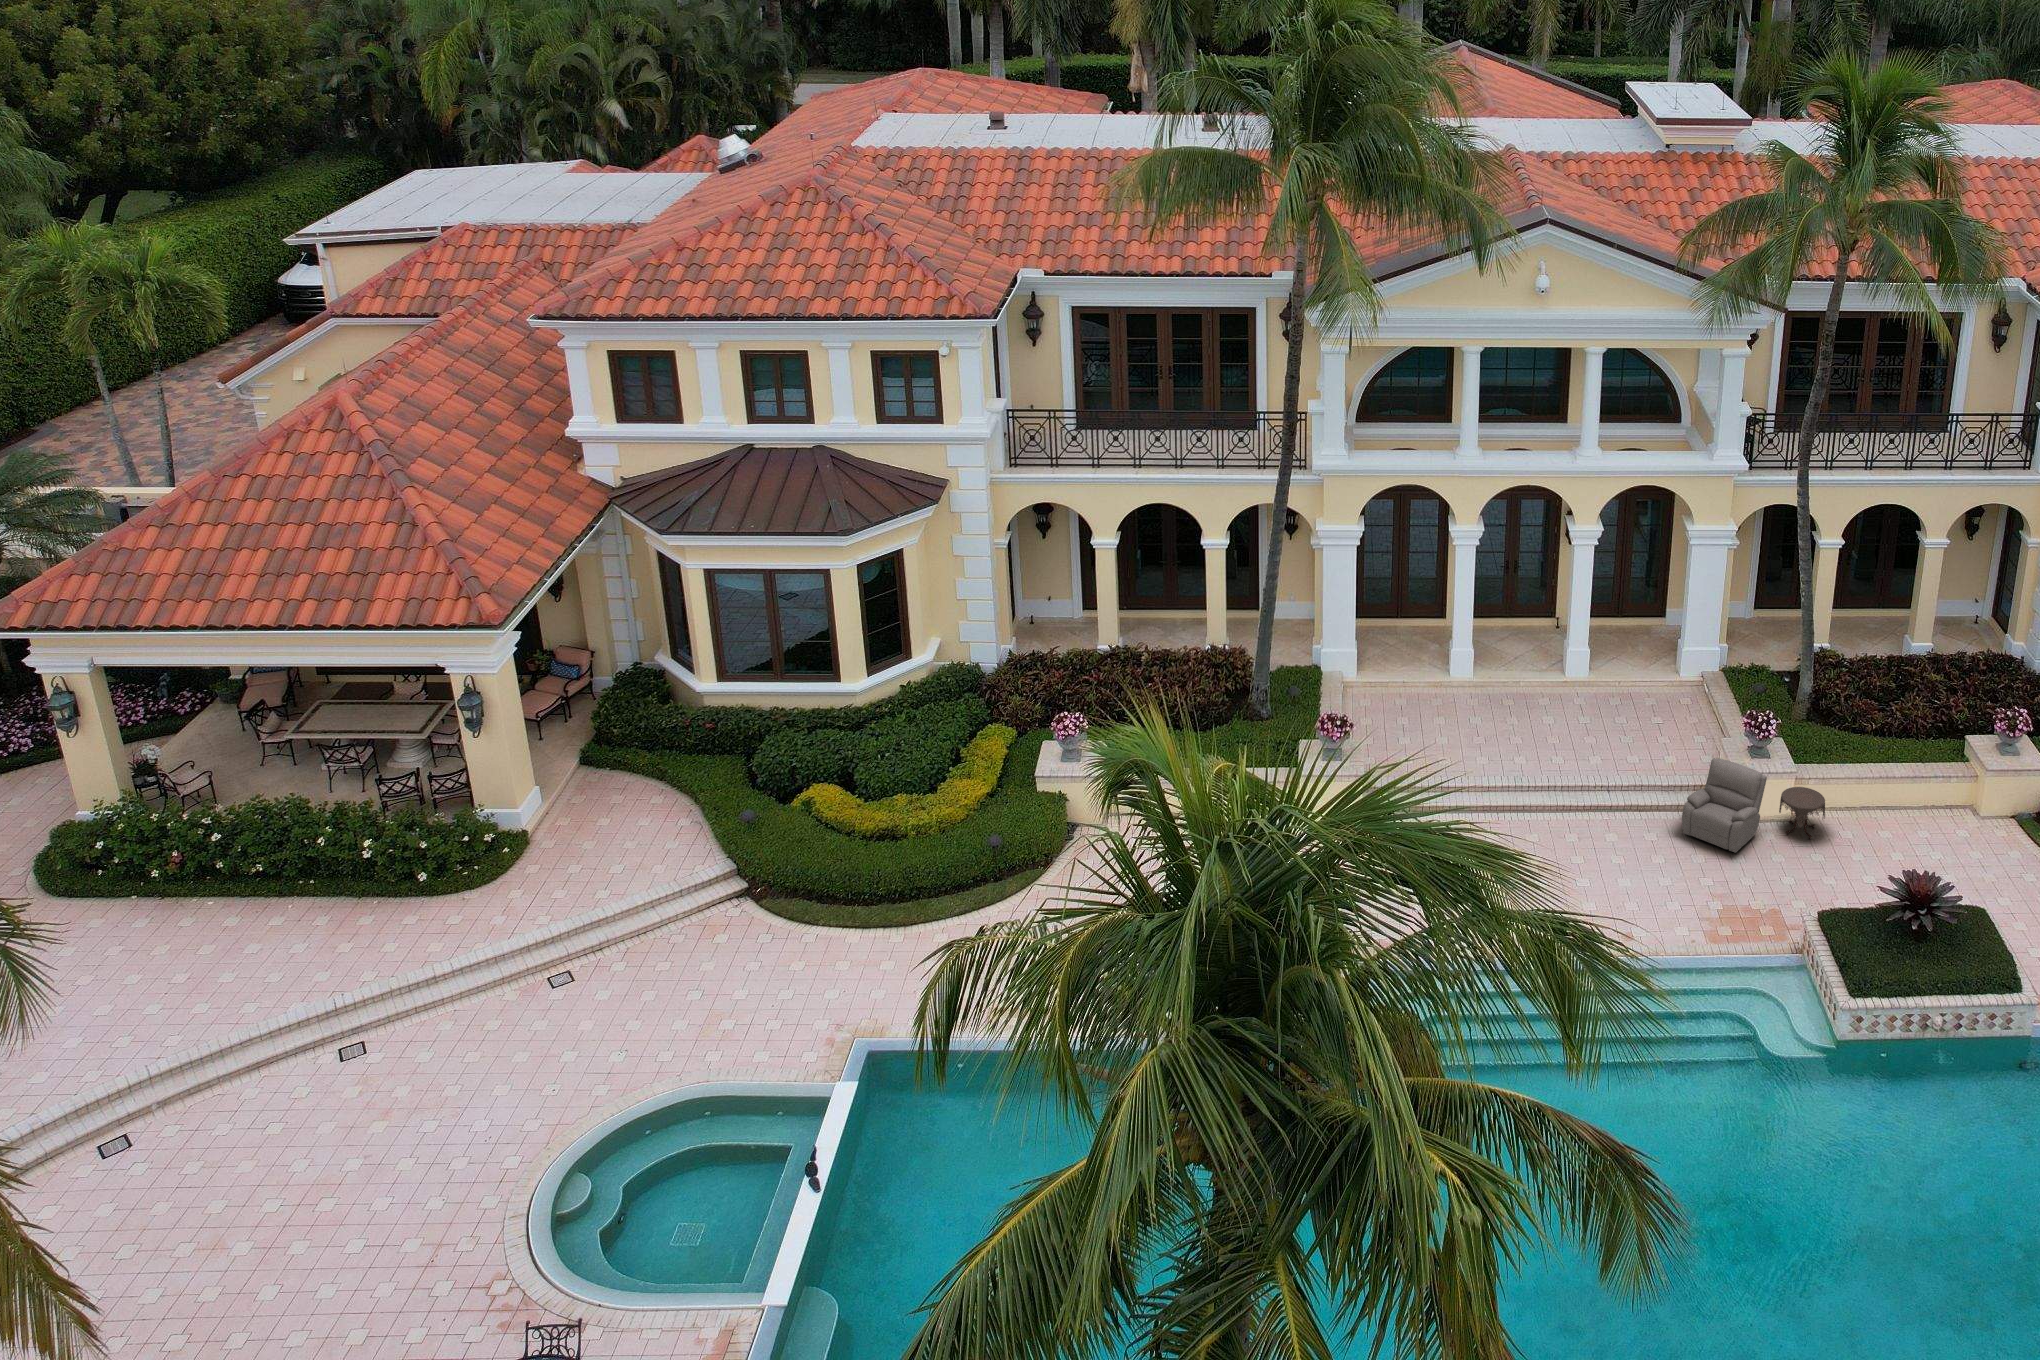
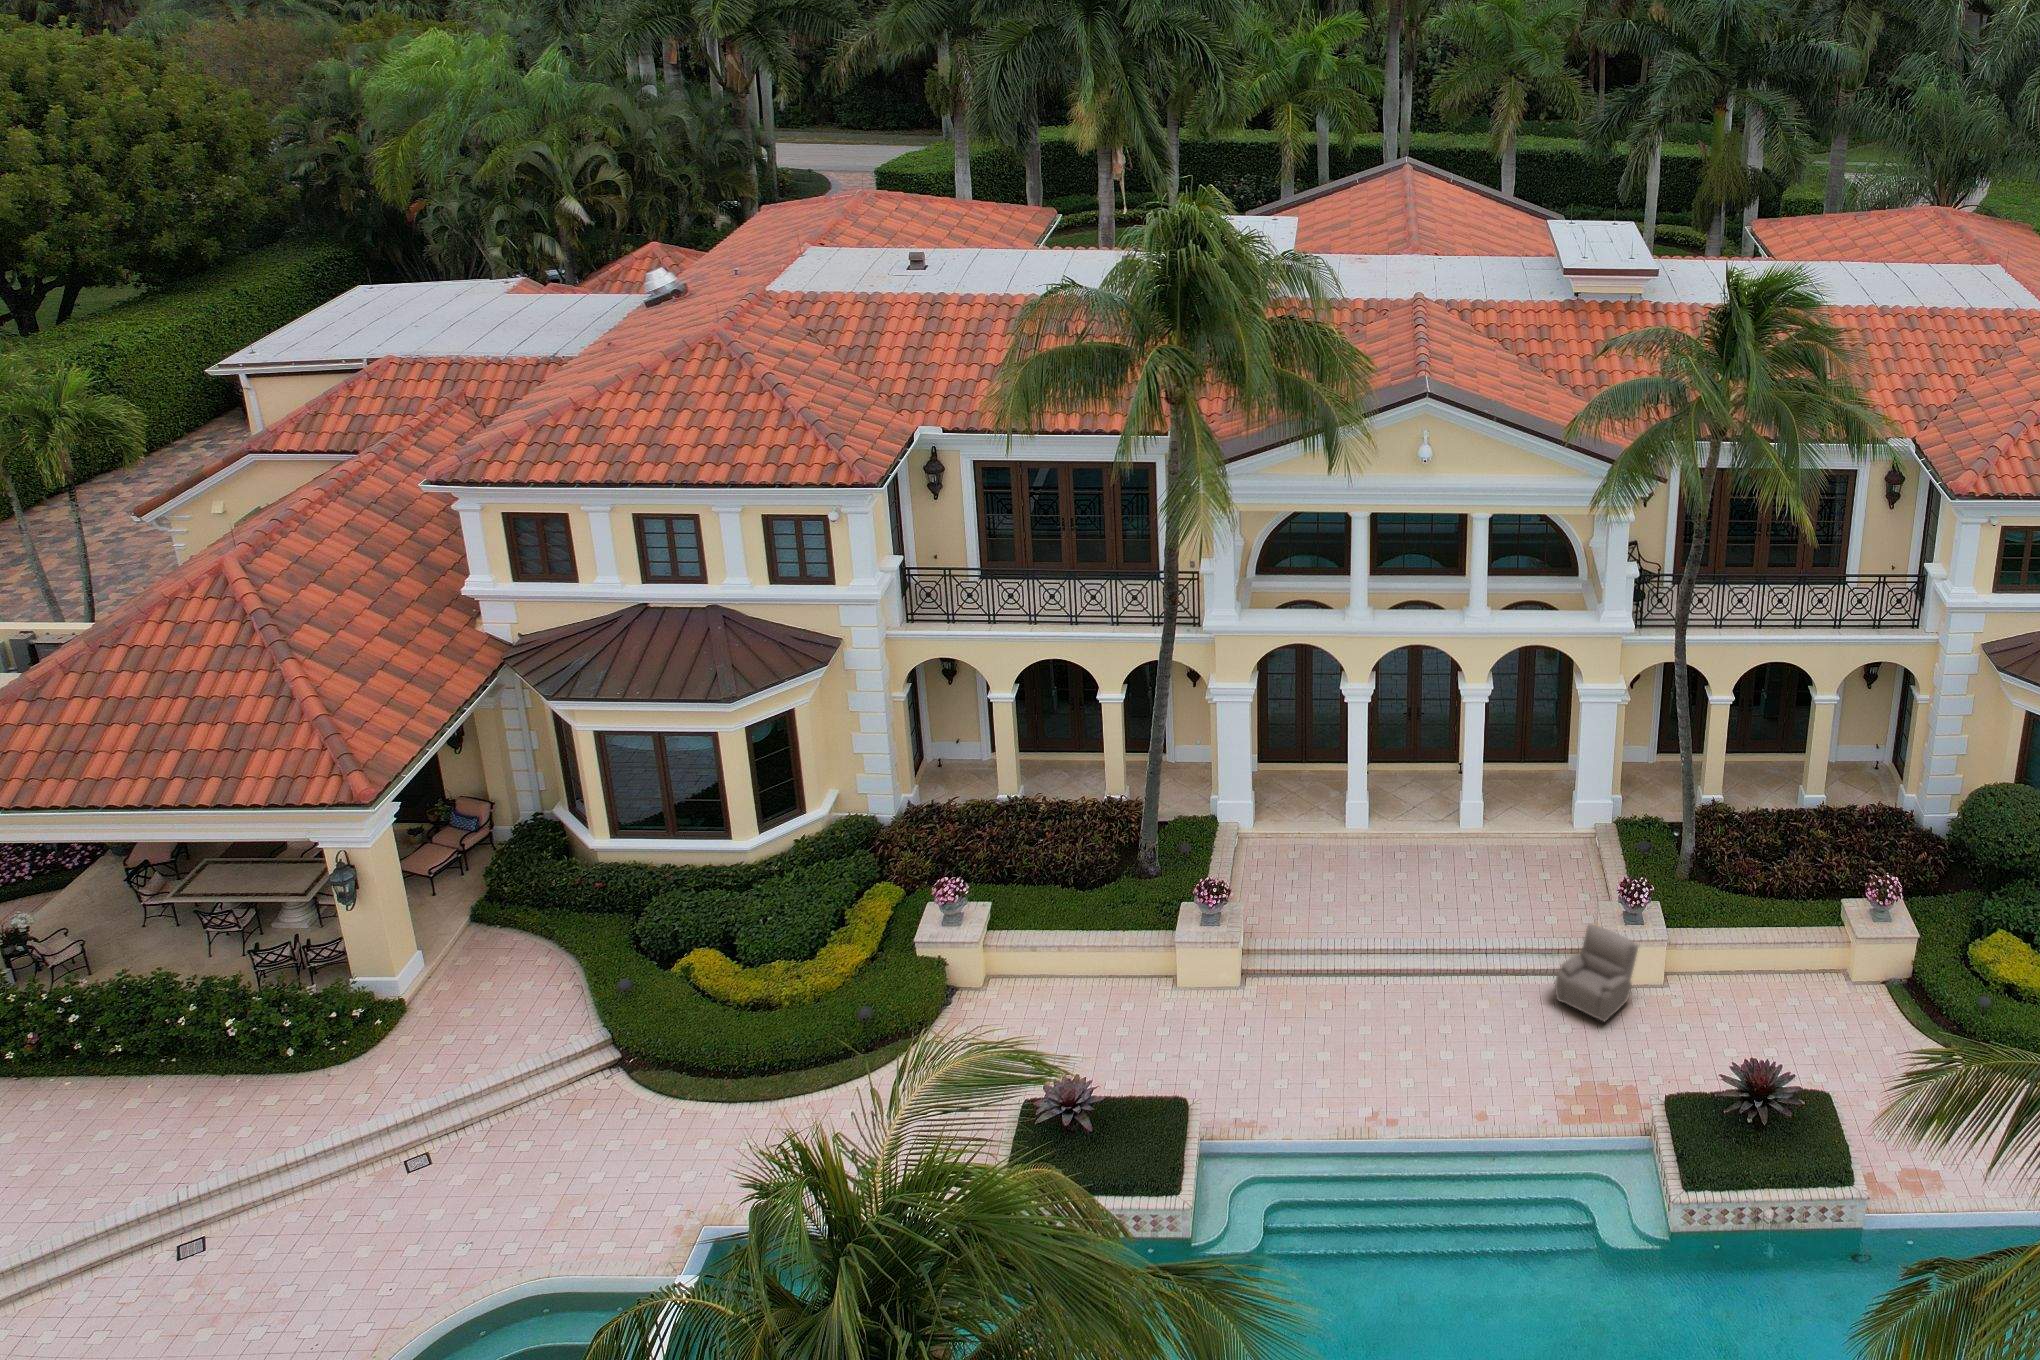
side table: present [1779,787,1825,839] -> none [1652,953,1696,1007]

